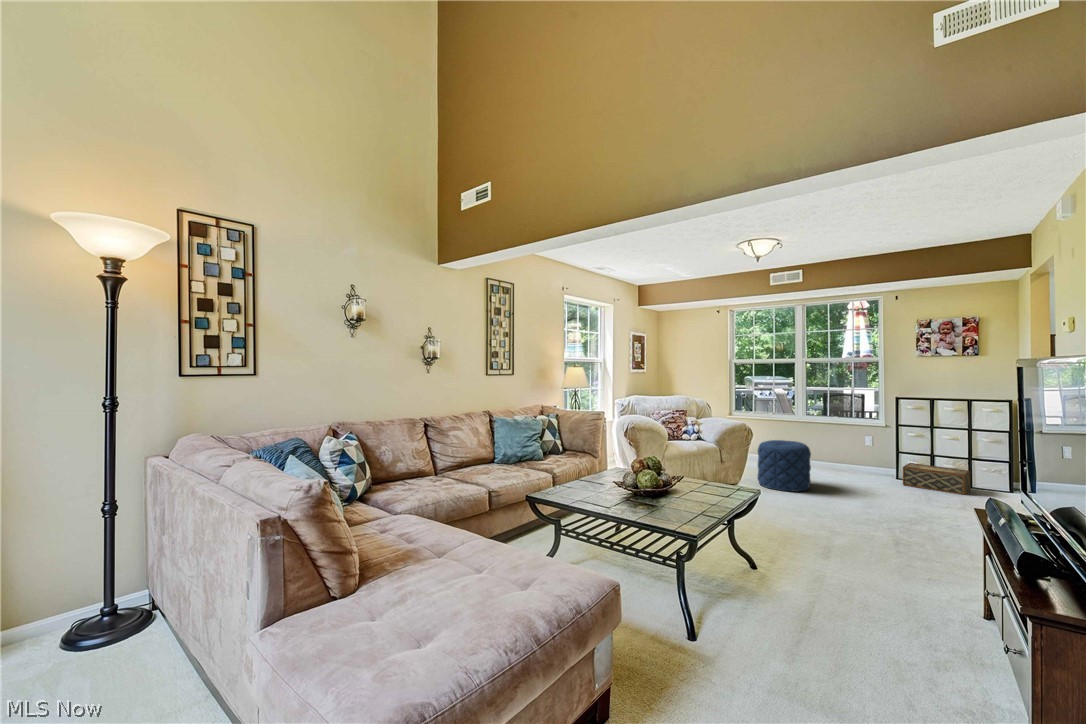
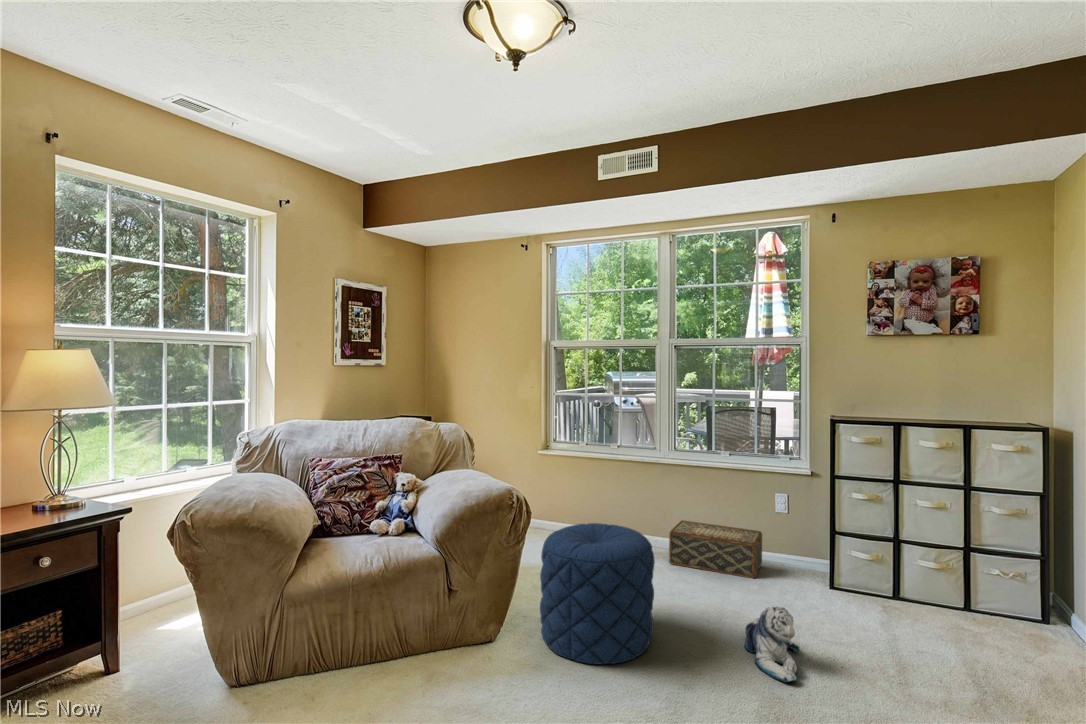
woven basket: present [903,463,971,495] -> present [669,520,762,578]
plush toy: none [853,472,880,499] -> present [744,607,799,682]

